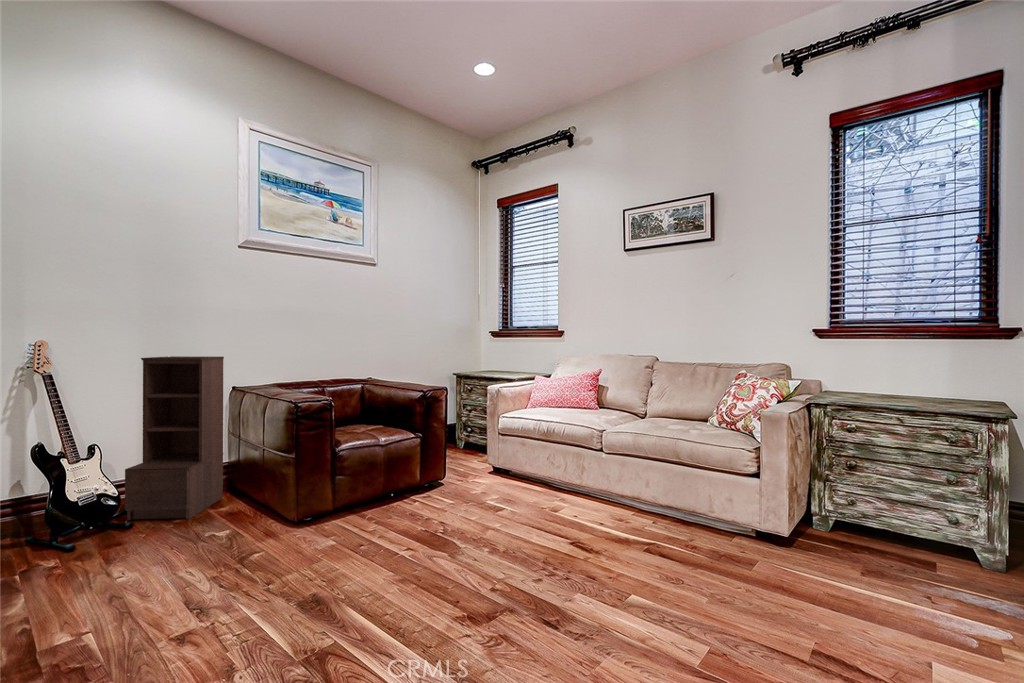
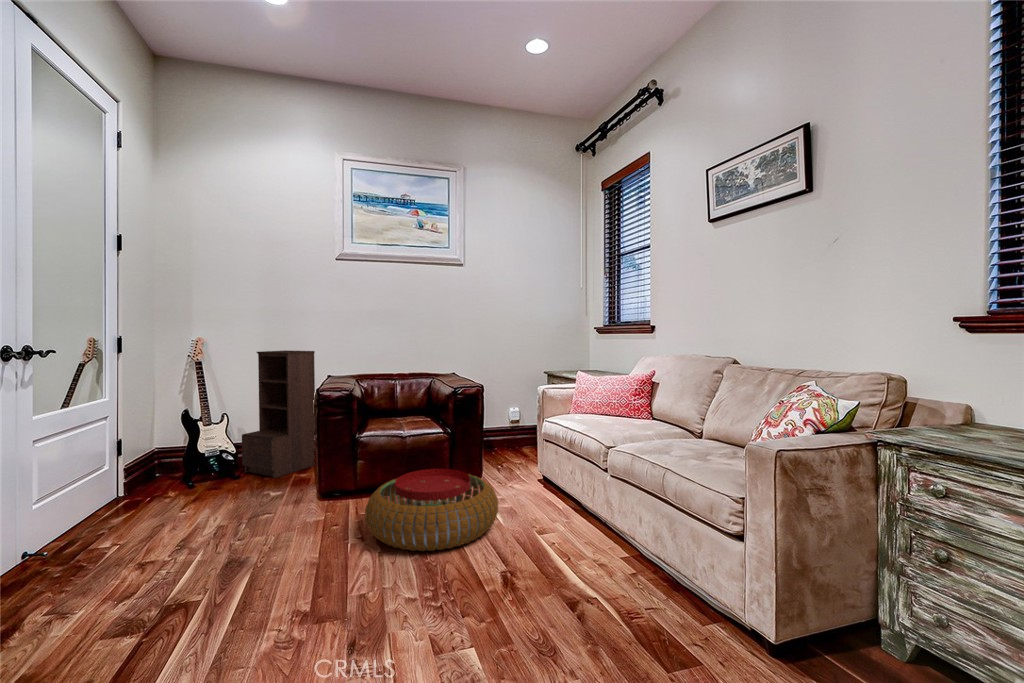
pouf: none [394,470,525,549] -> present [365,469,498,551]

